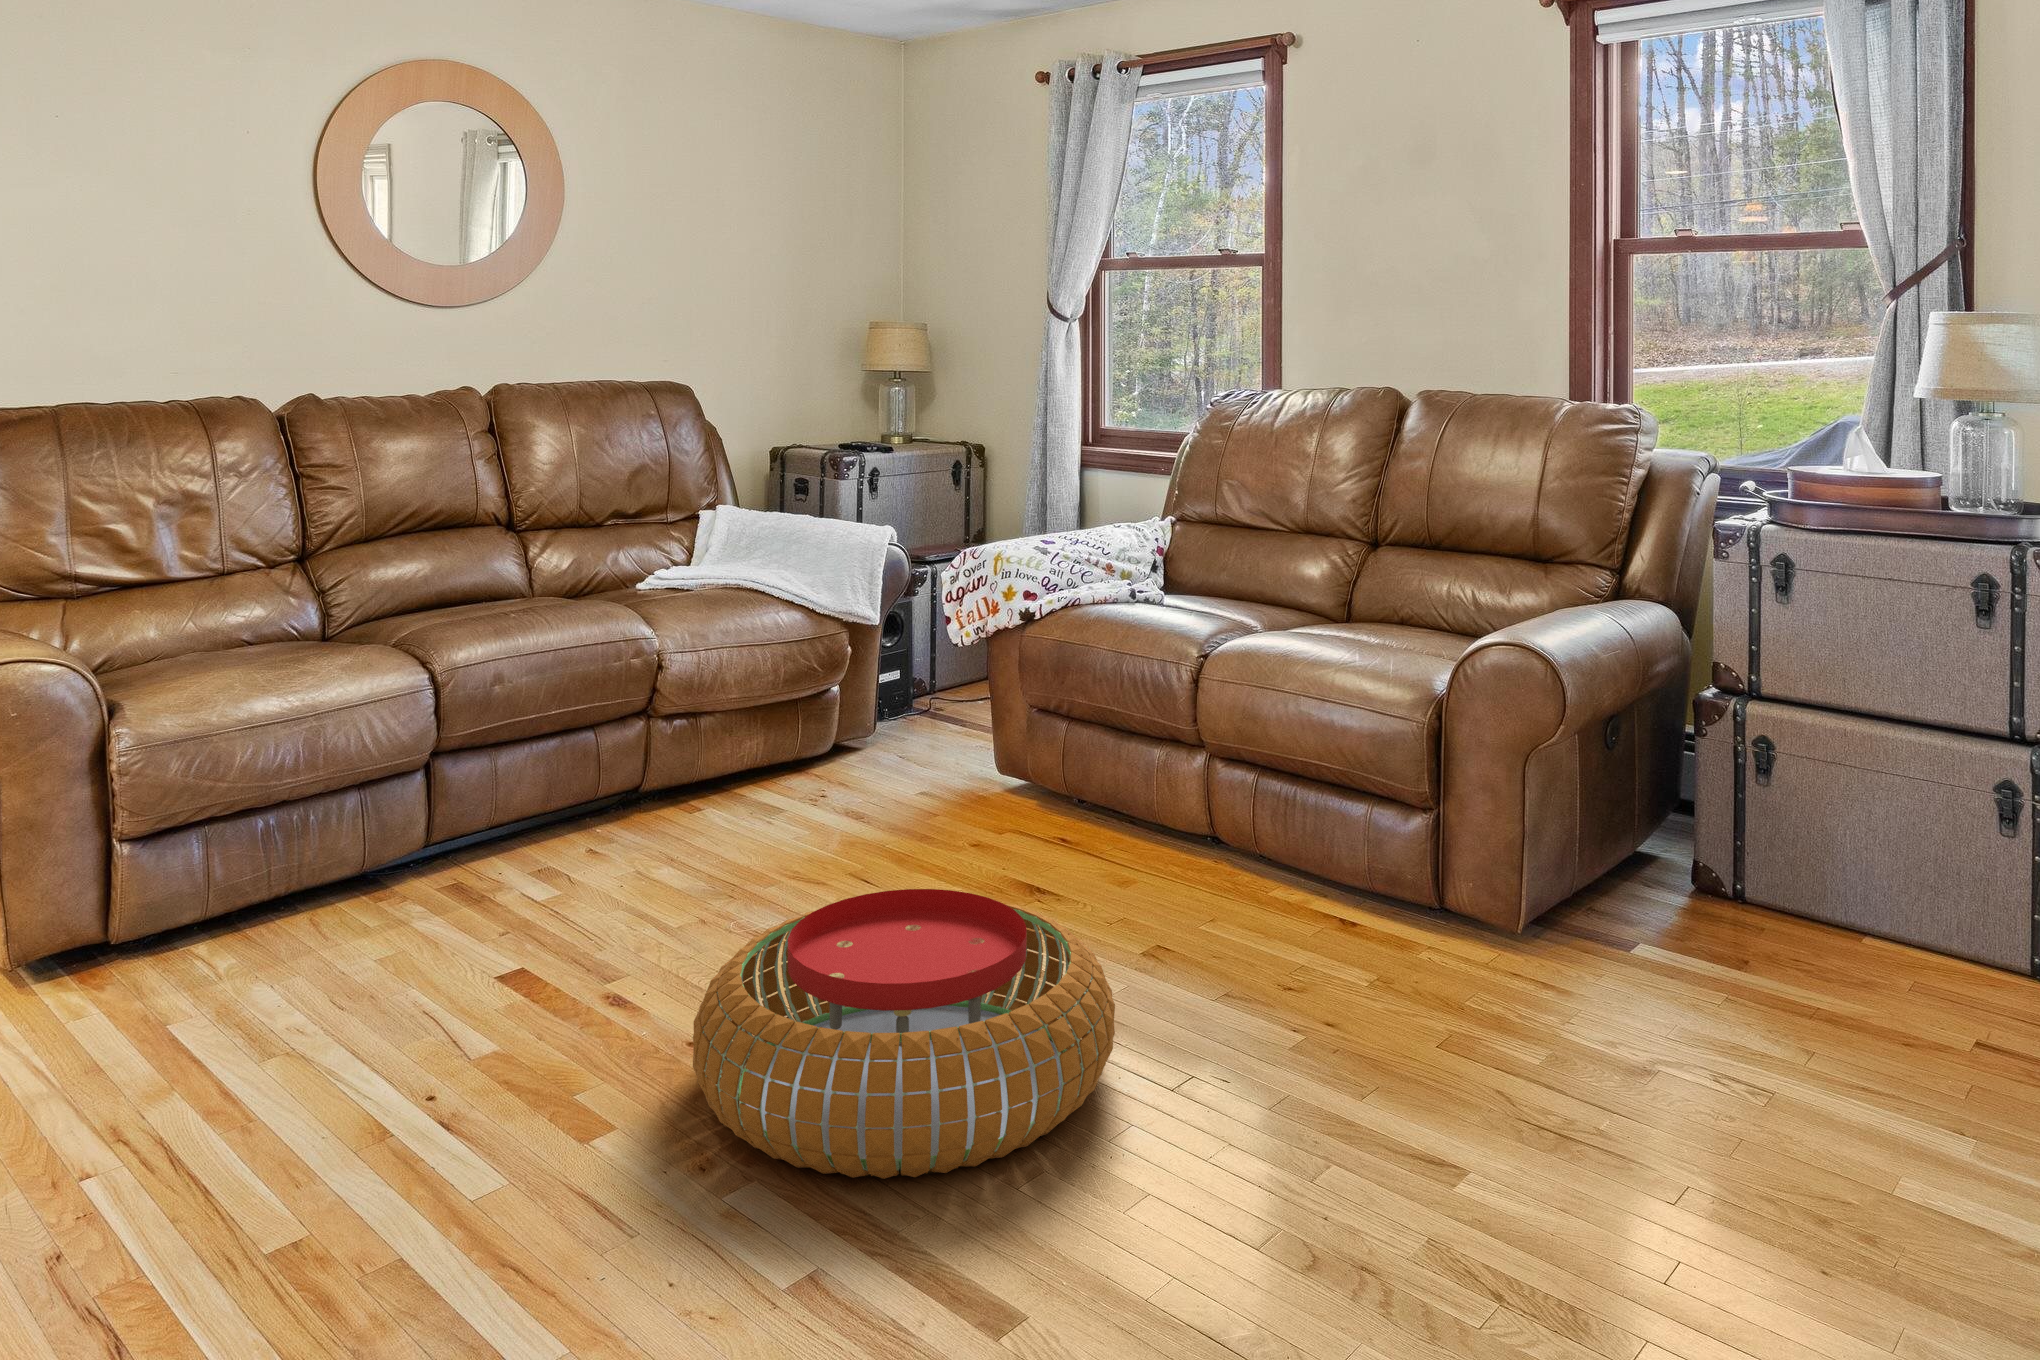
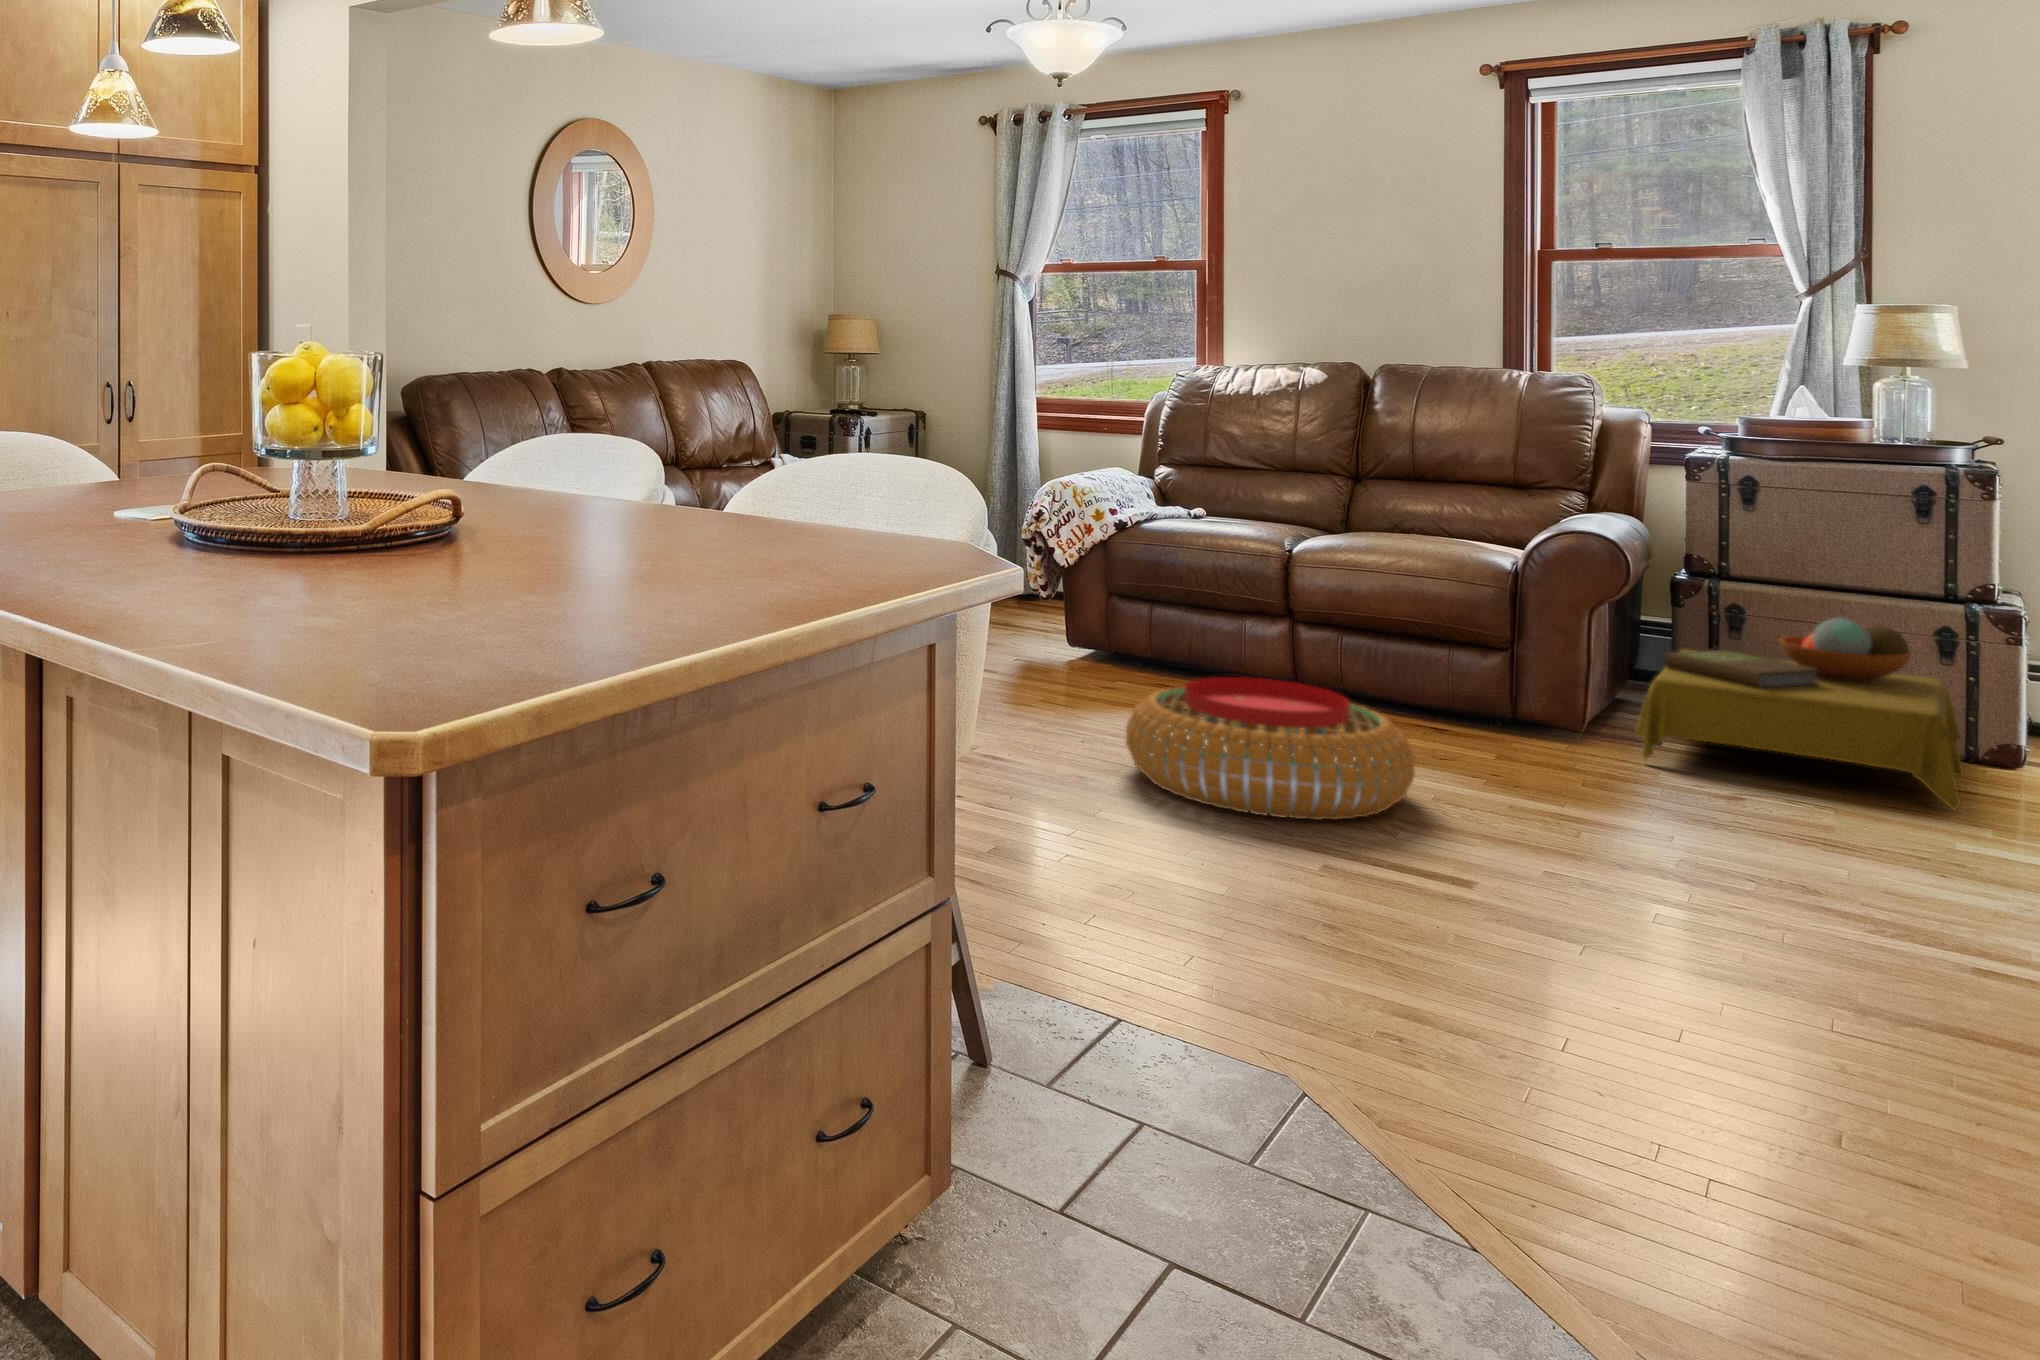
side table: none [1557,779,2019,1115] -> present [1636,618,1964,810]

